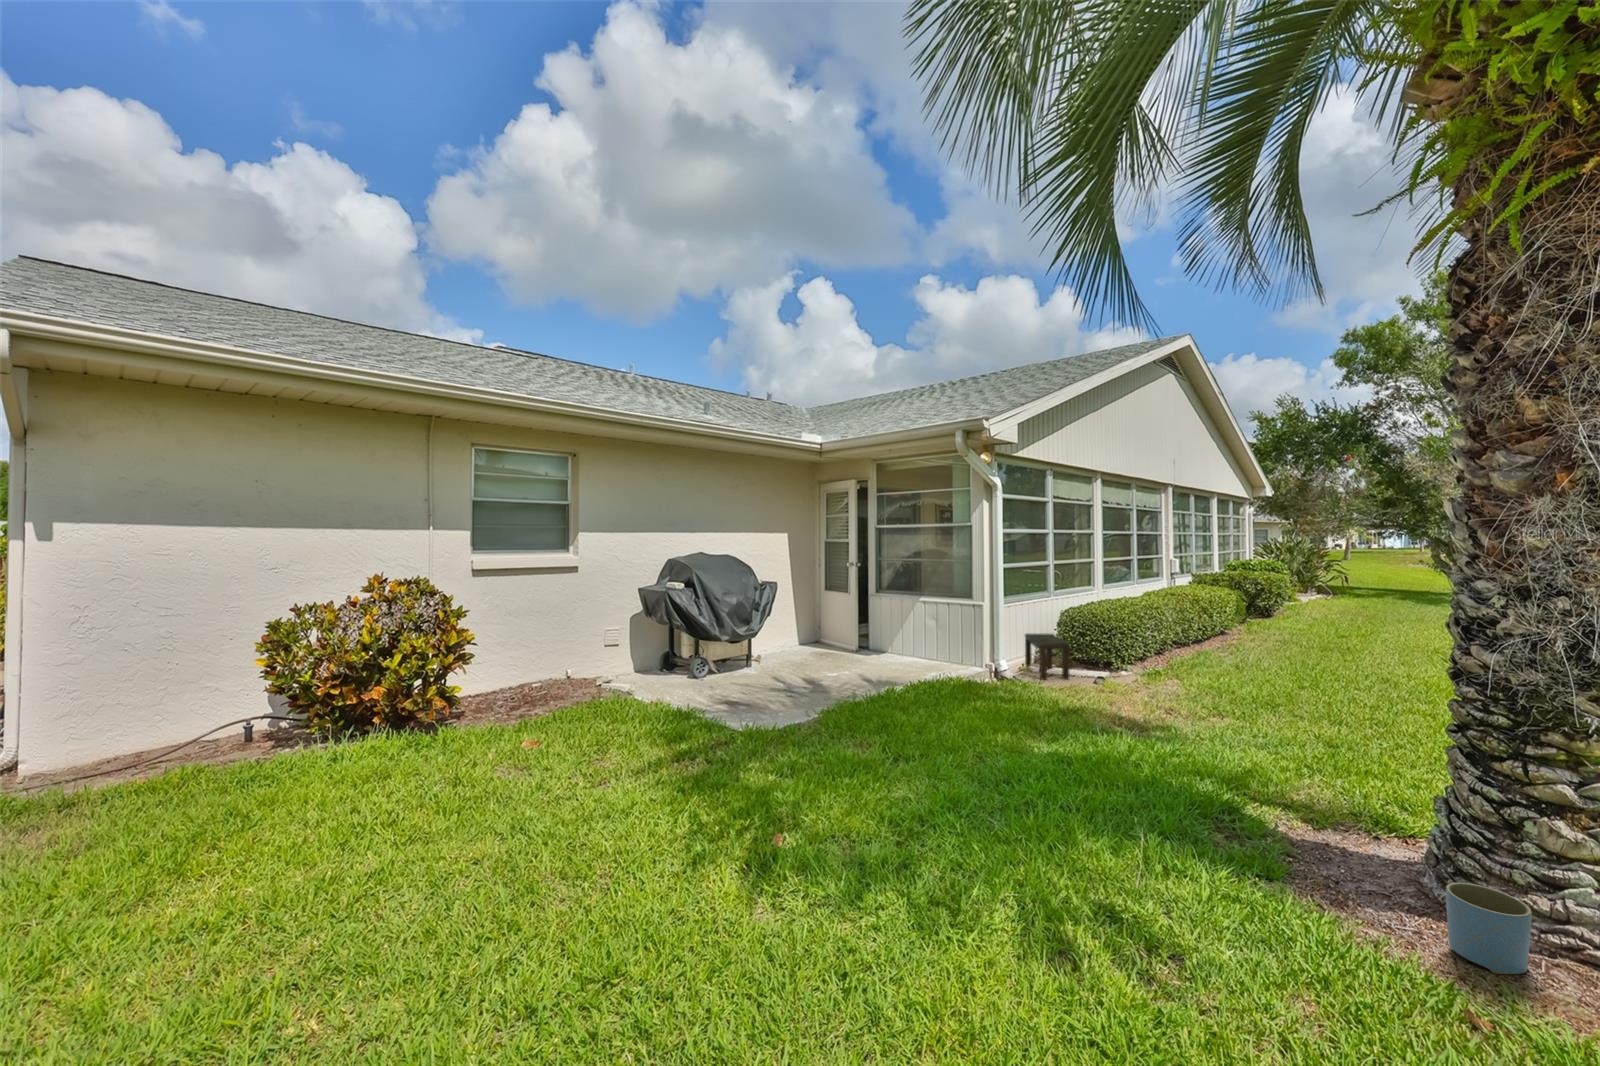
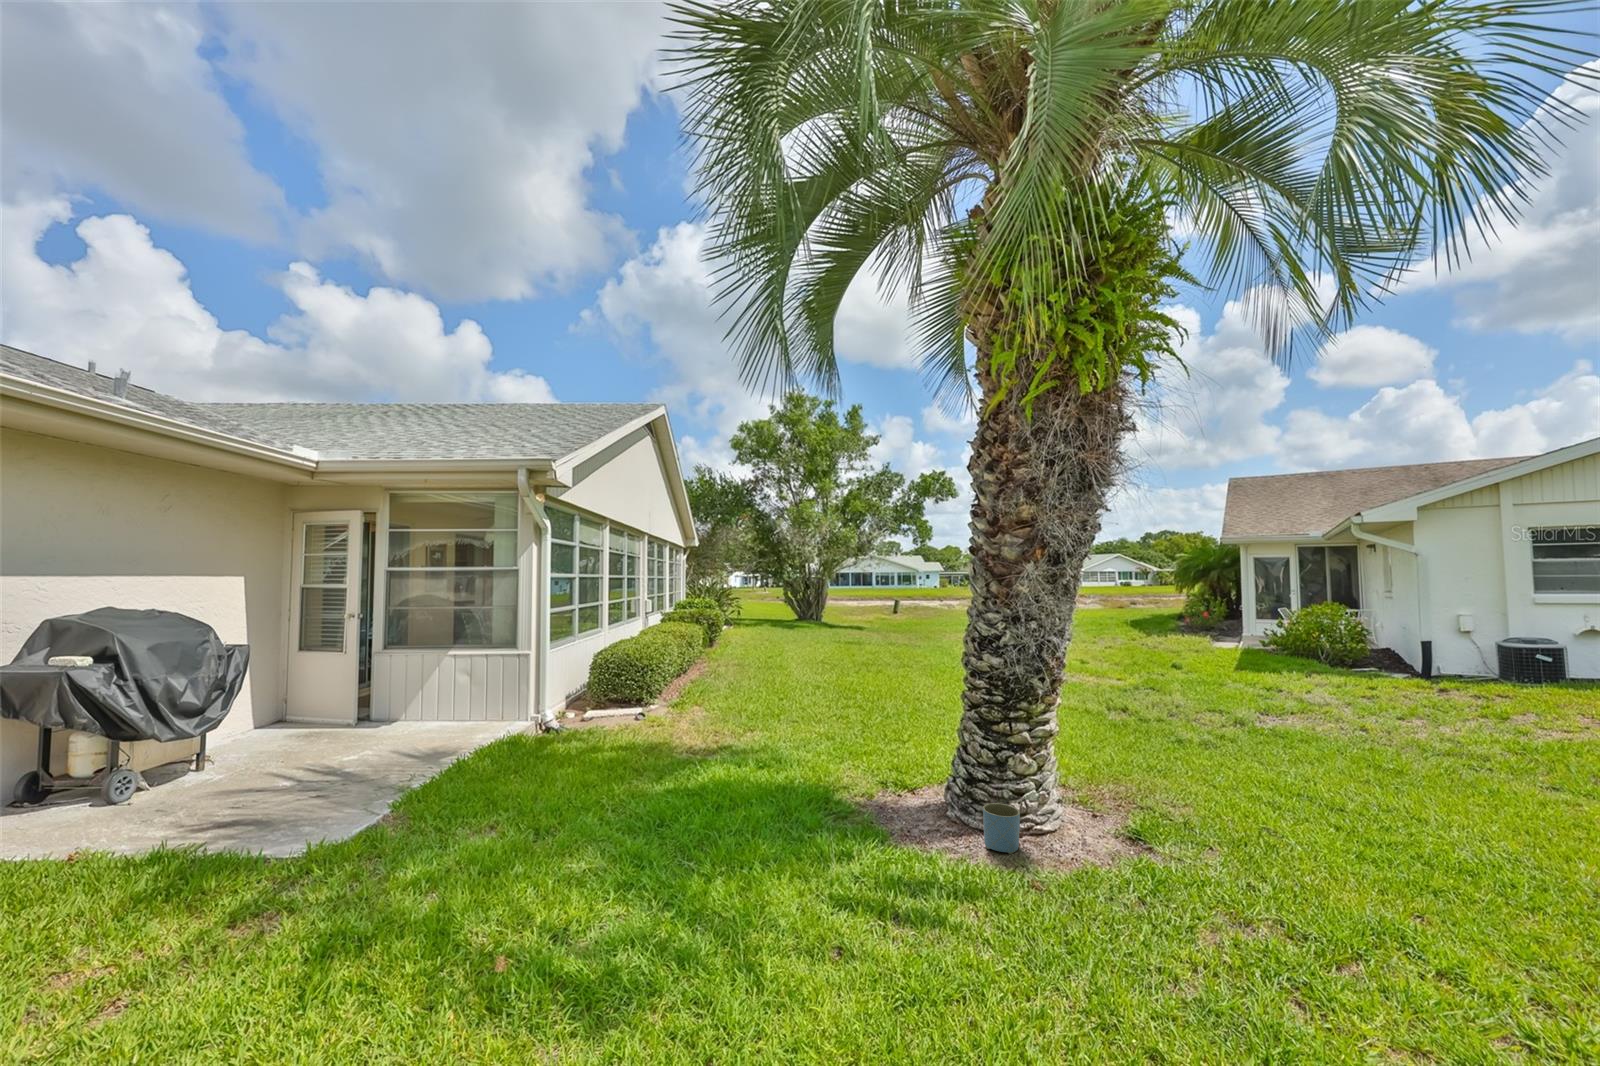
bench: present [1025,633,1070,680] -> none [561,676,614,724]

